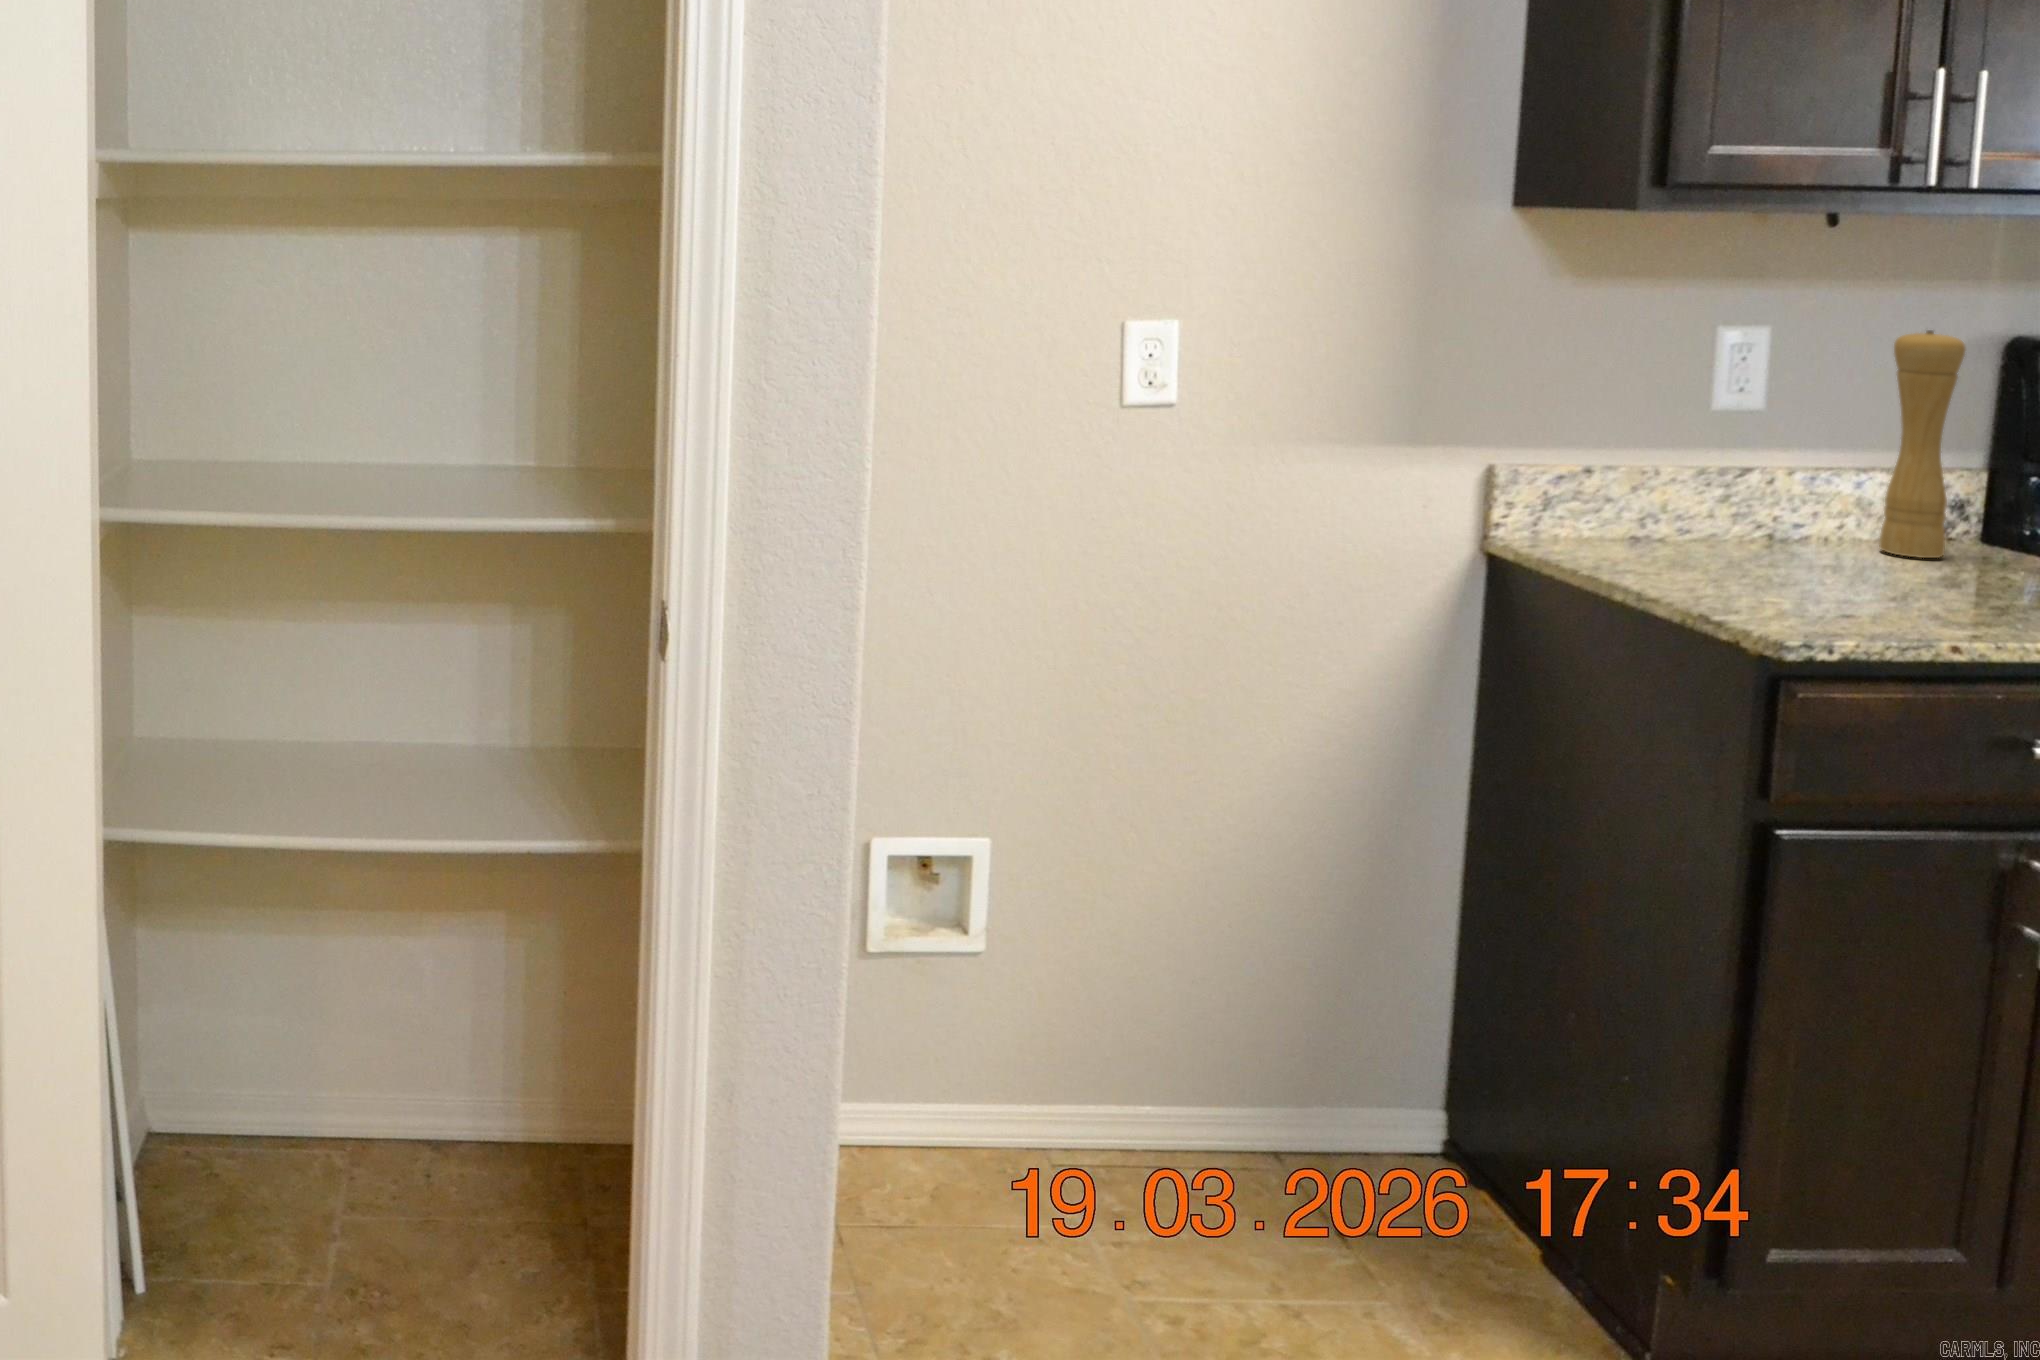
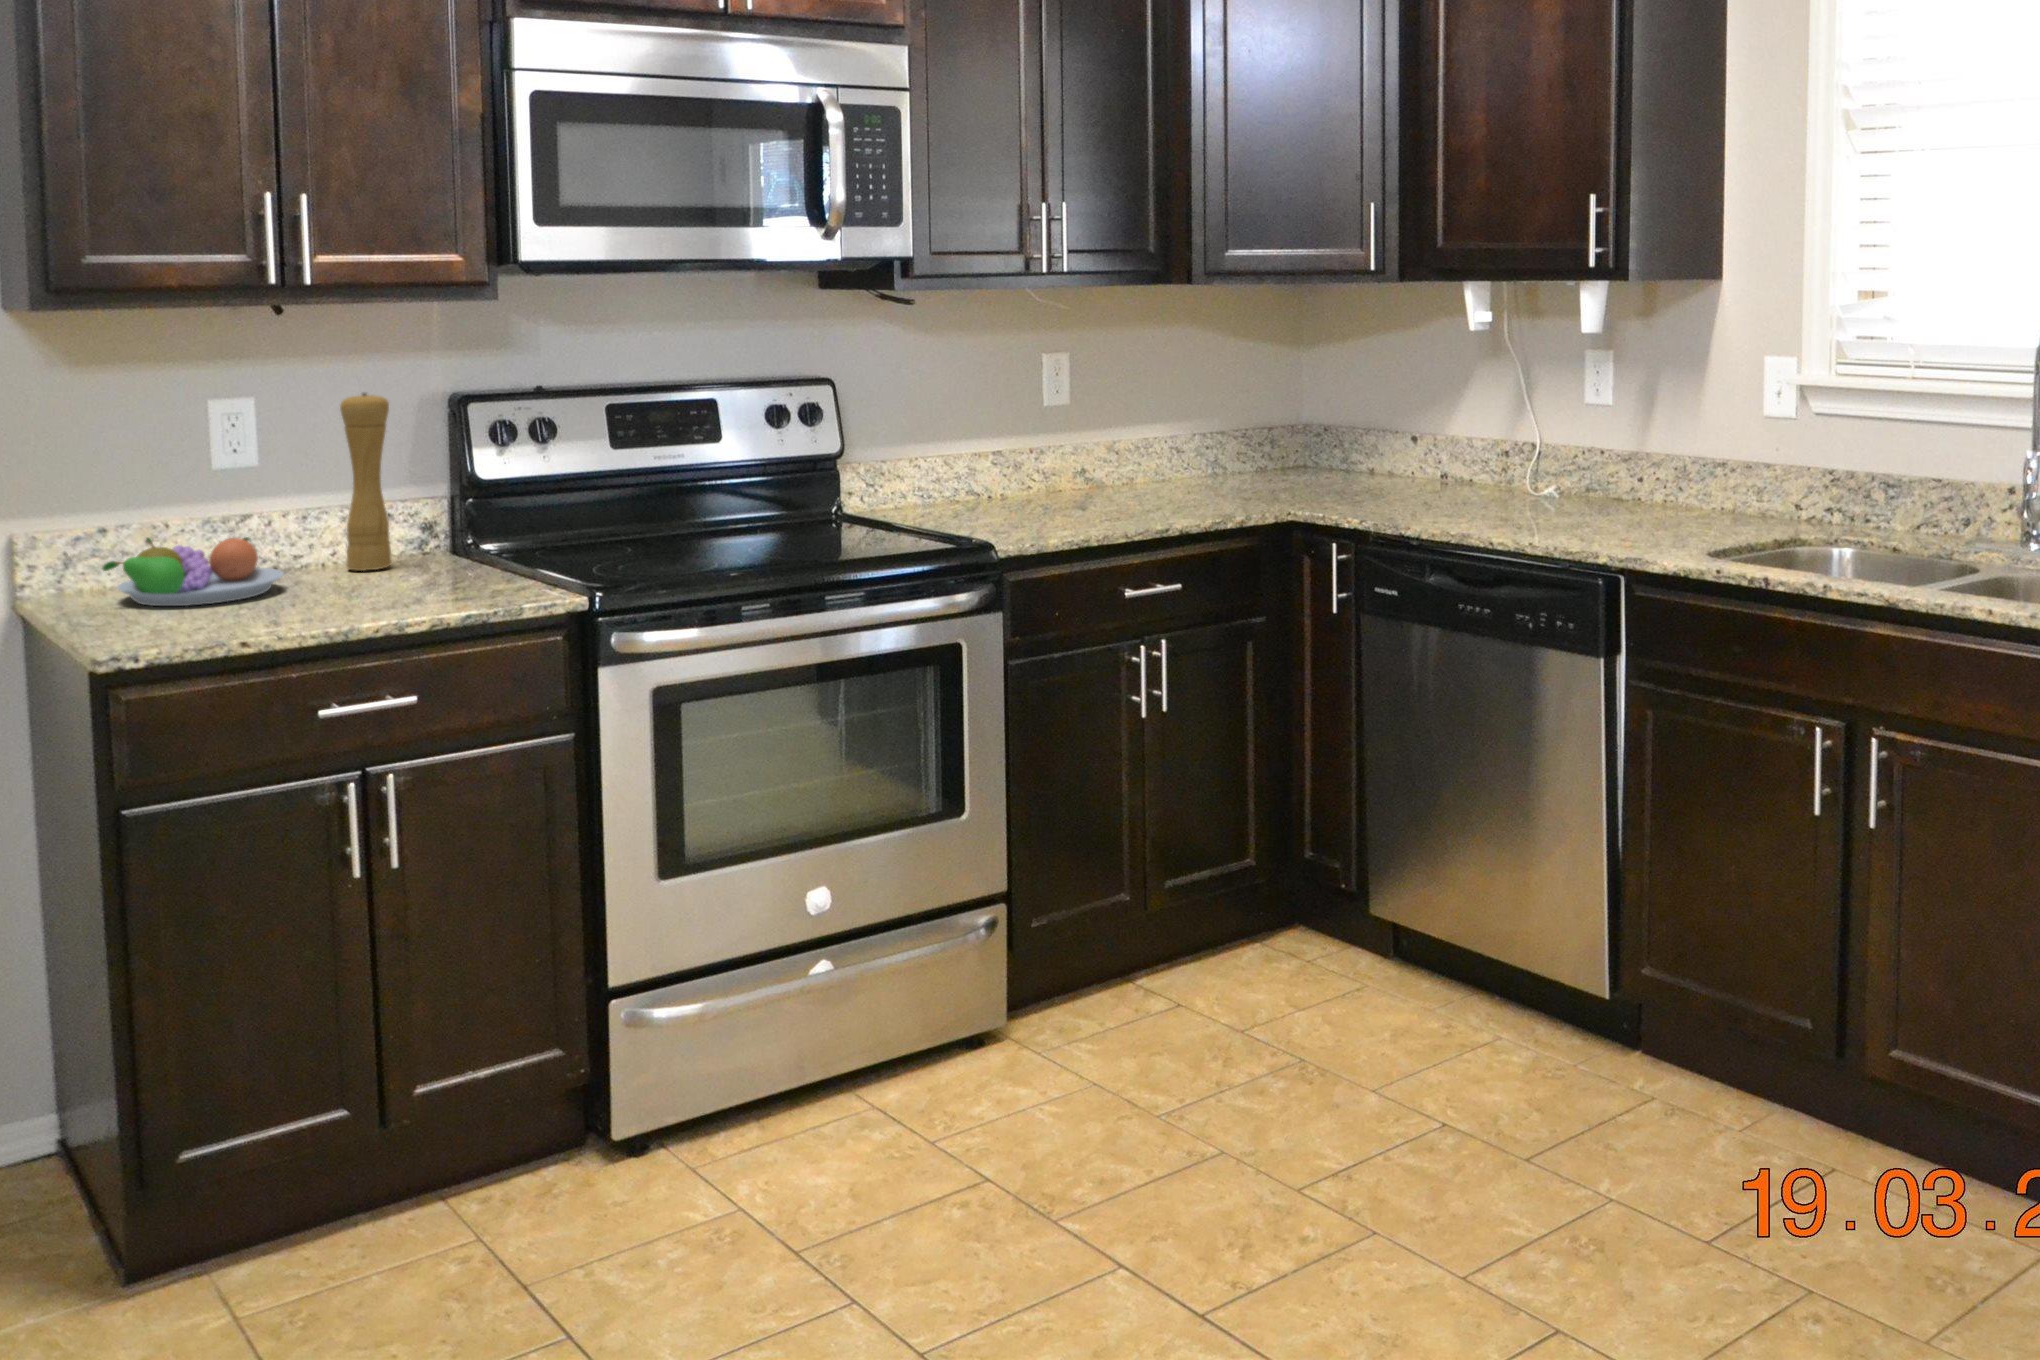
fruit bowl: none [1646,485,1860,580] -> present [103,537,283,606]

